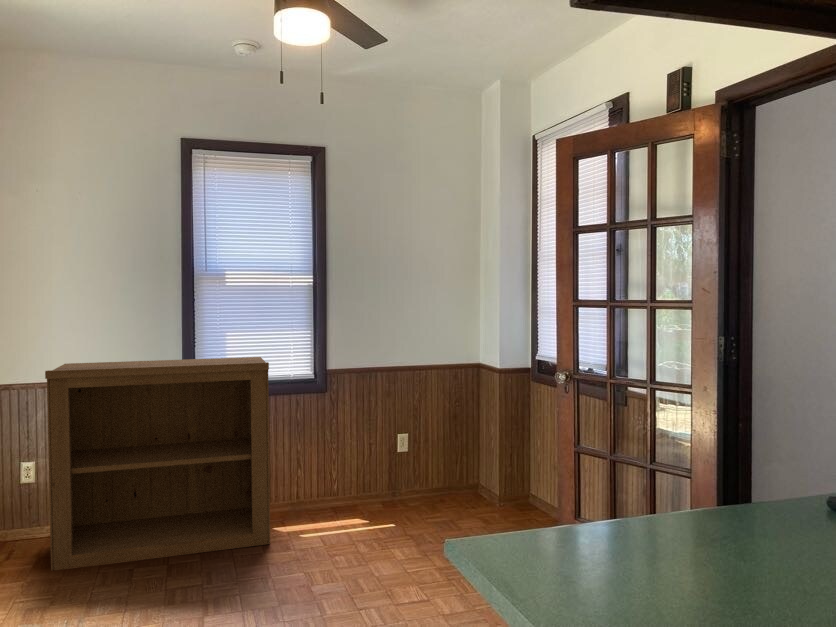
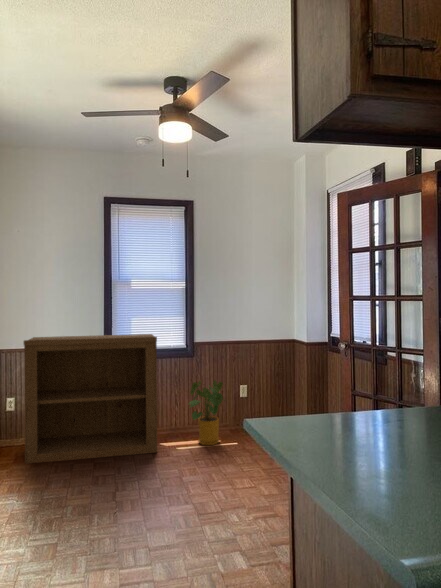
house plant: none [318,427,383,529] -> present [189,381,223,445]

